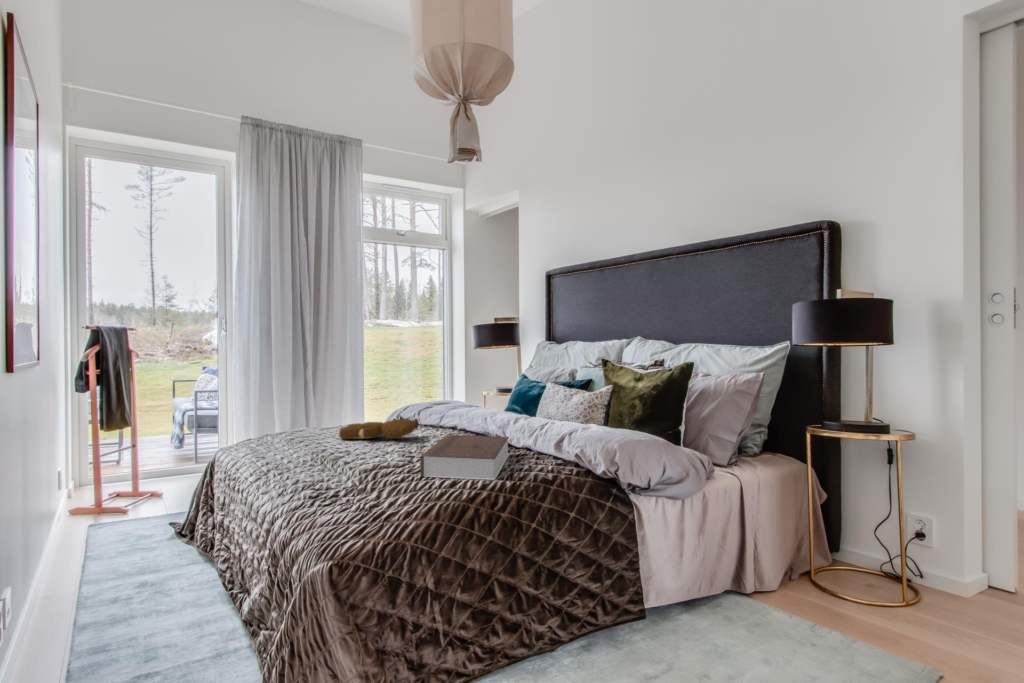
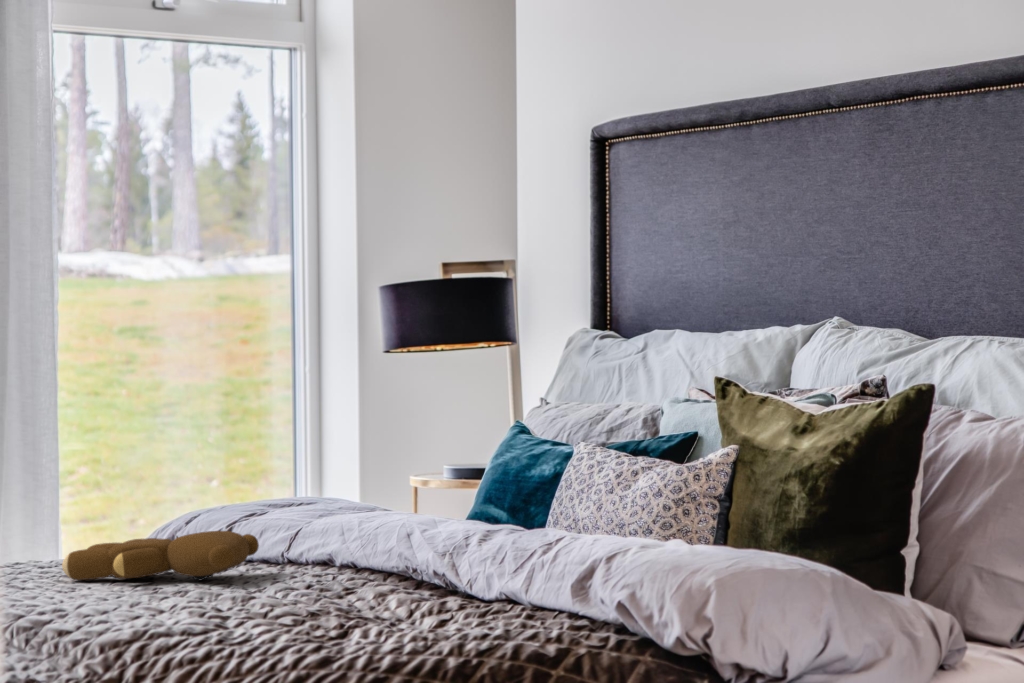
book: present [420,435,509,480] -> none [243,562,467,658]

